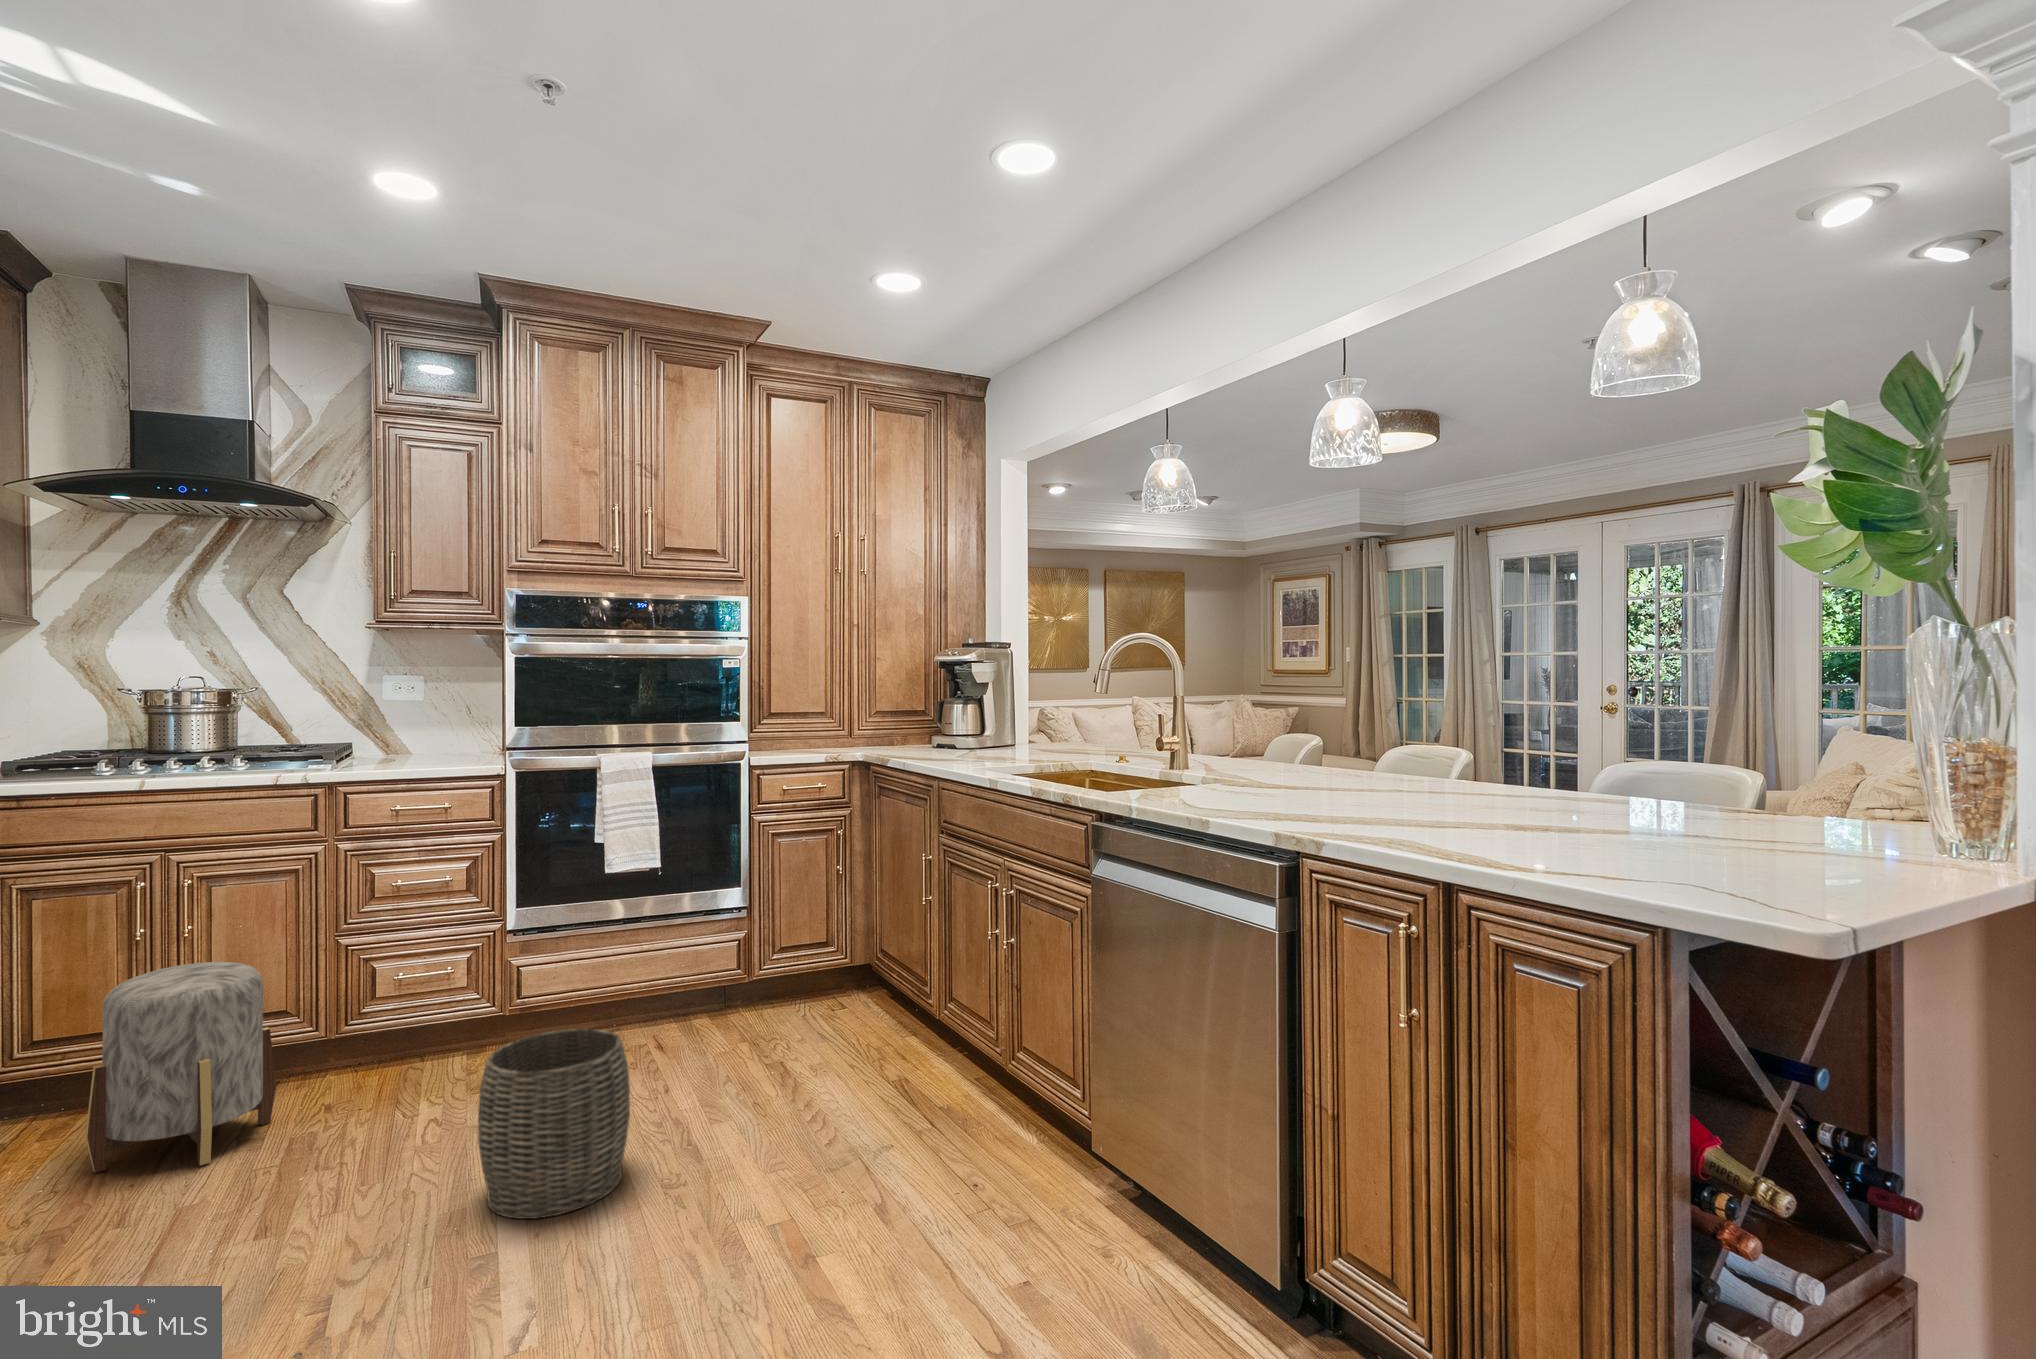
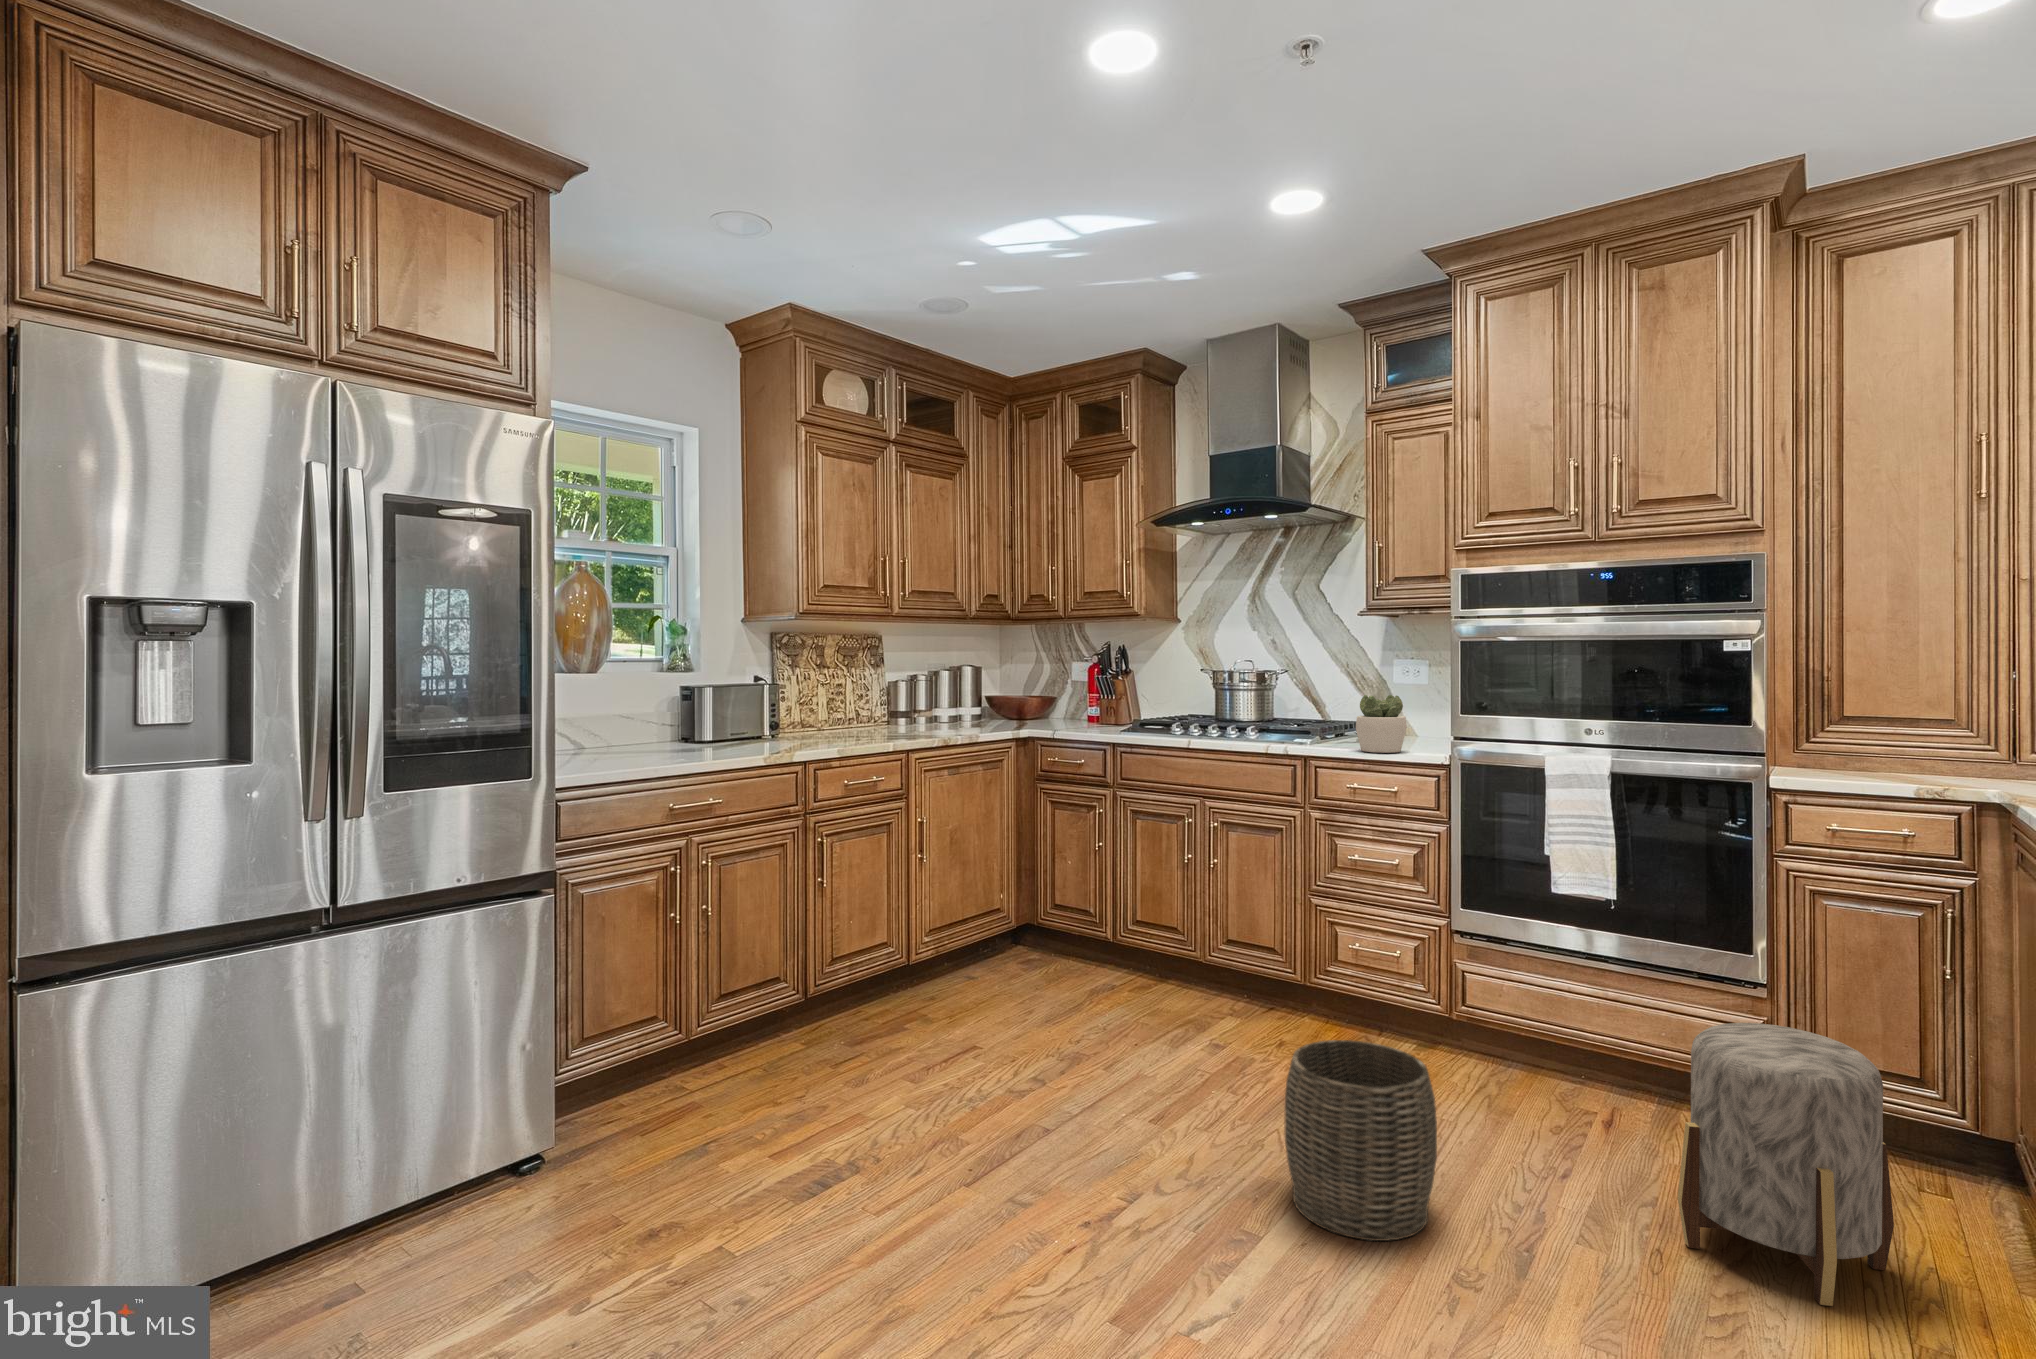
succulent plant: none [400,710,456,768] -> present [1356,695,1407,753]
stool: present [85,962,276,1173] -> present [1678,1023,1894,1306]

